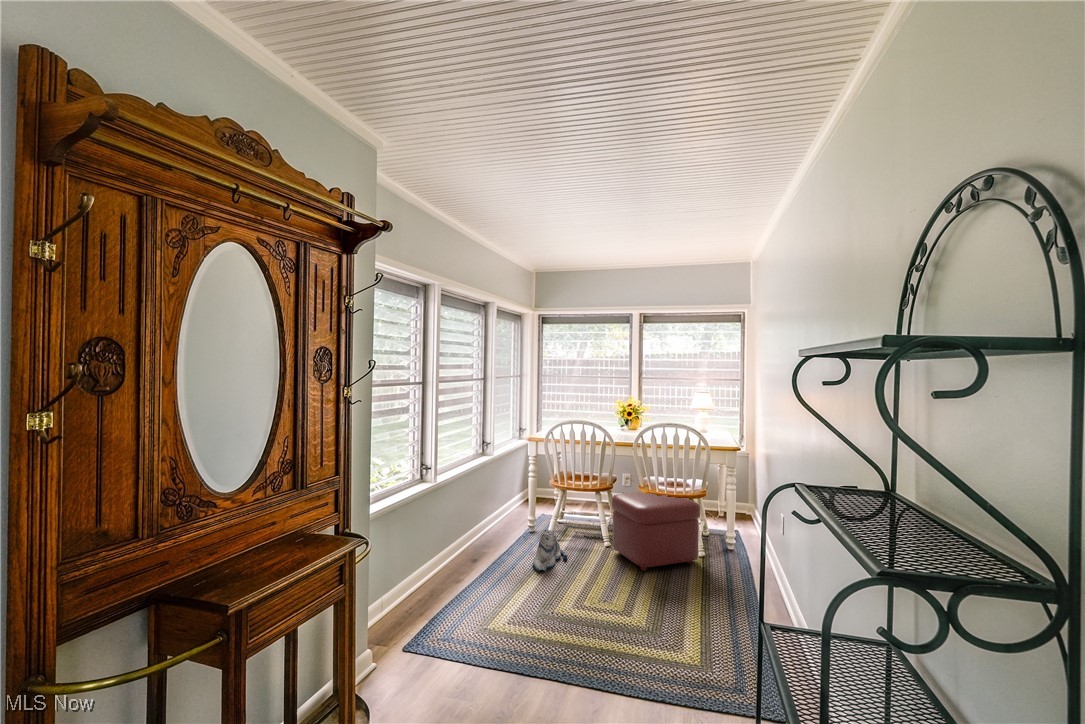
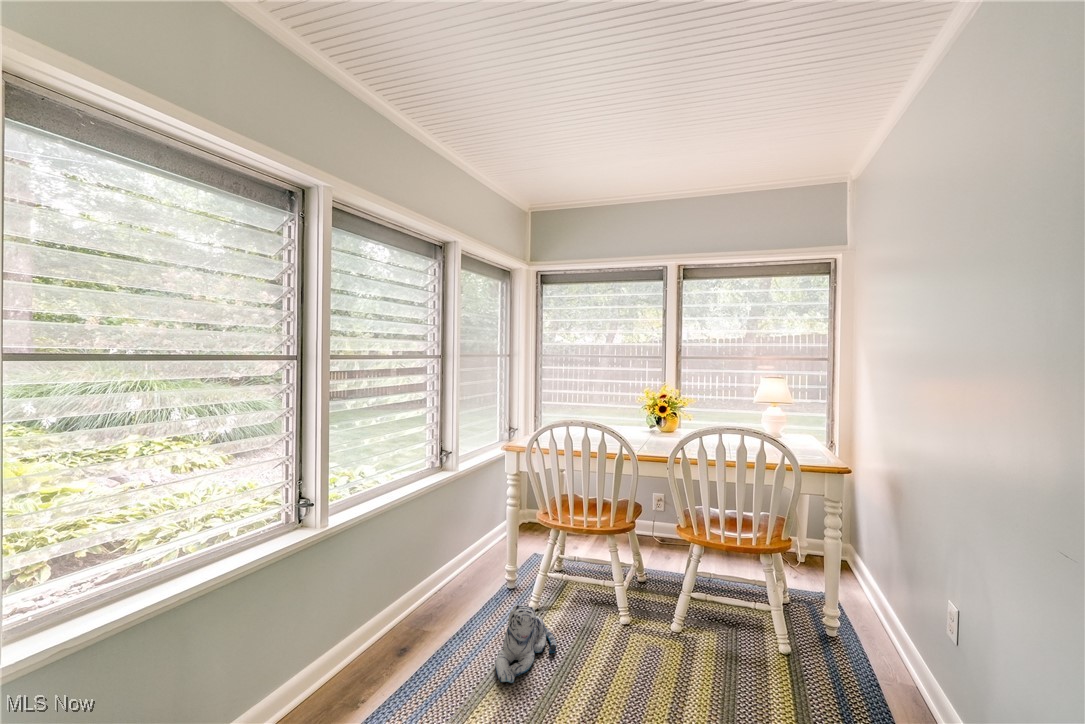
ottoman: present [612,492,700,571] -> none [632,536,785,688]

